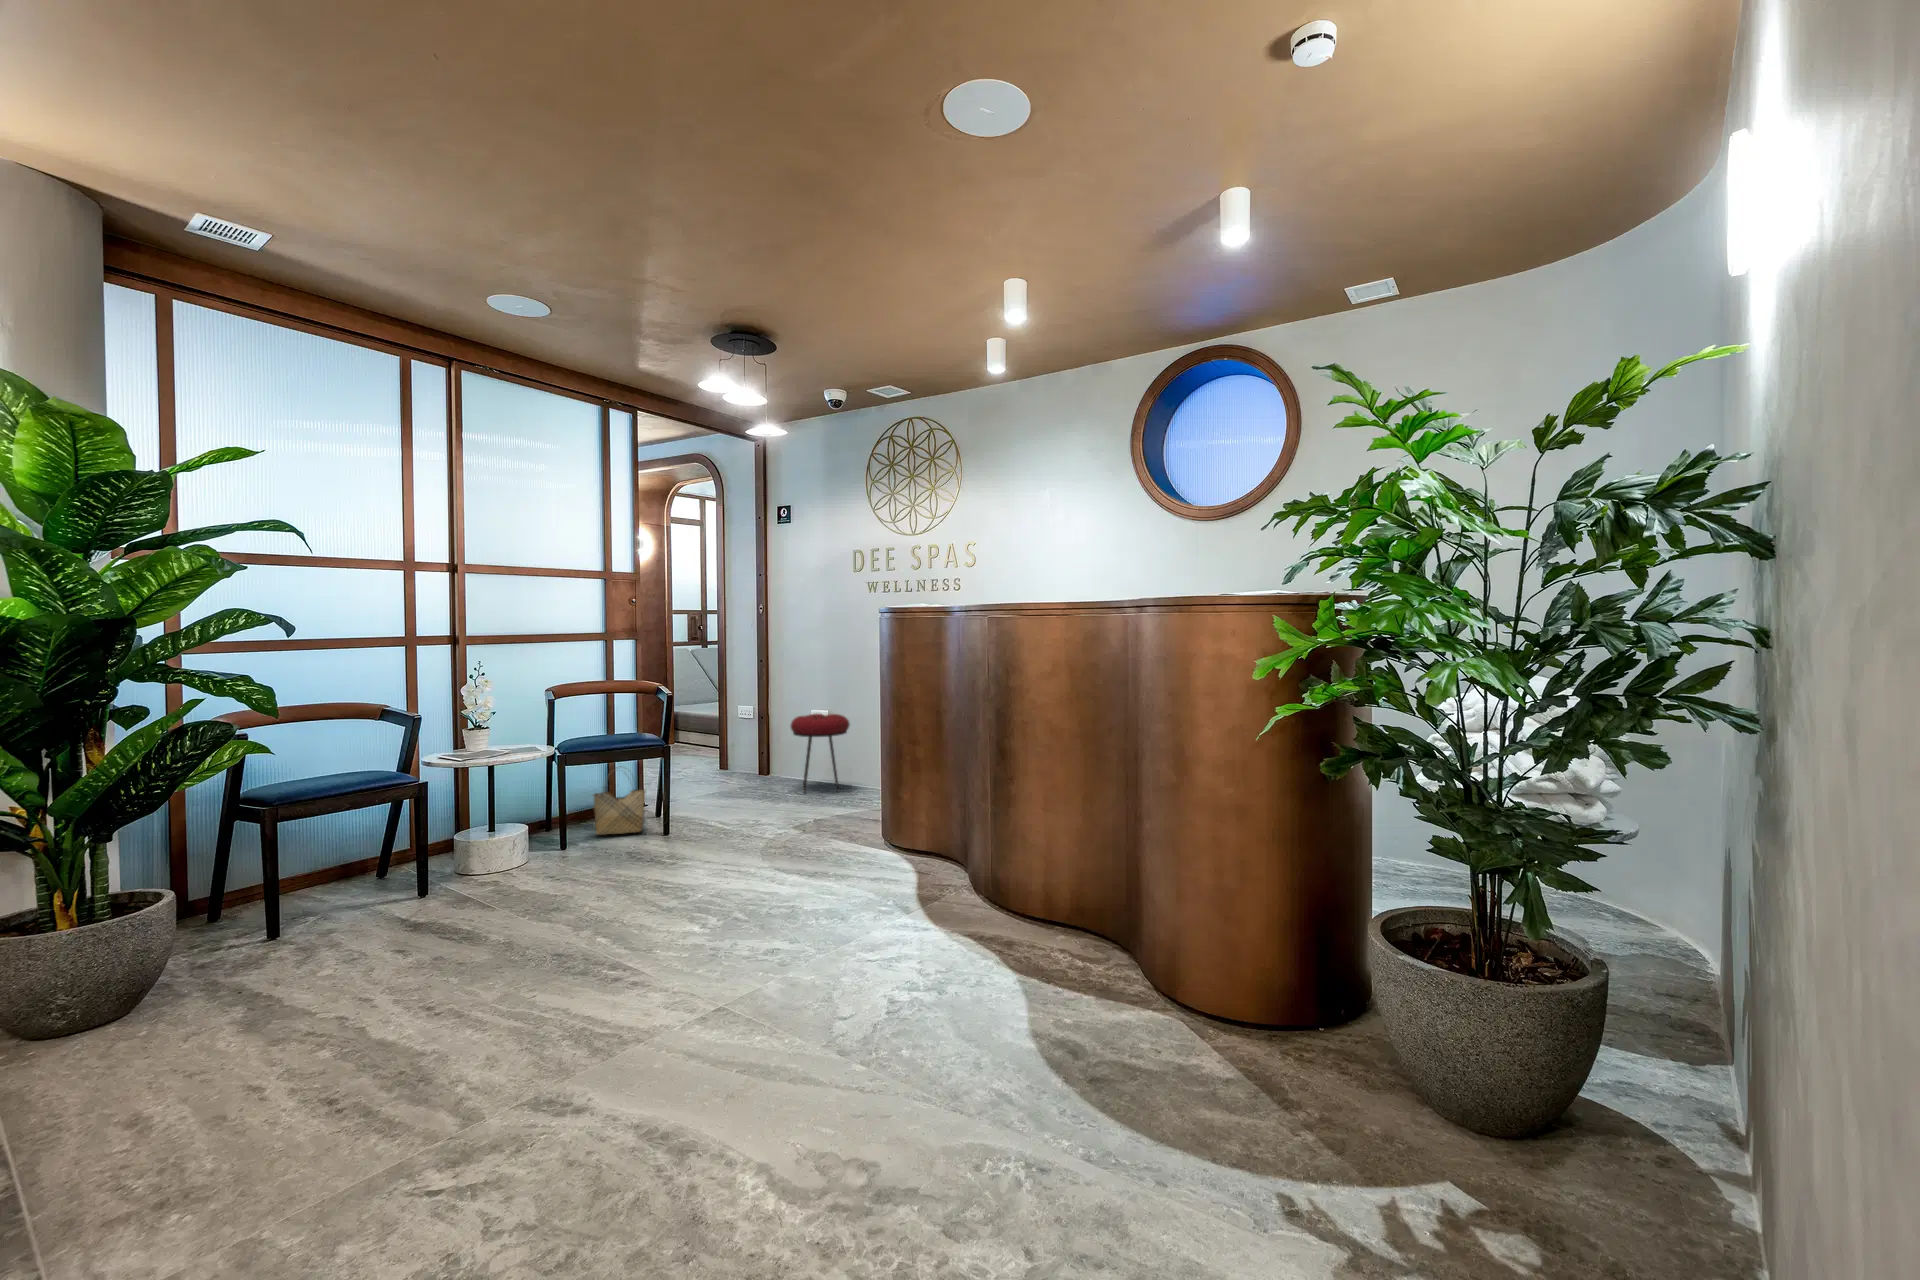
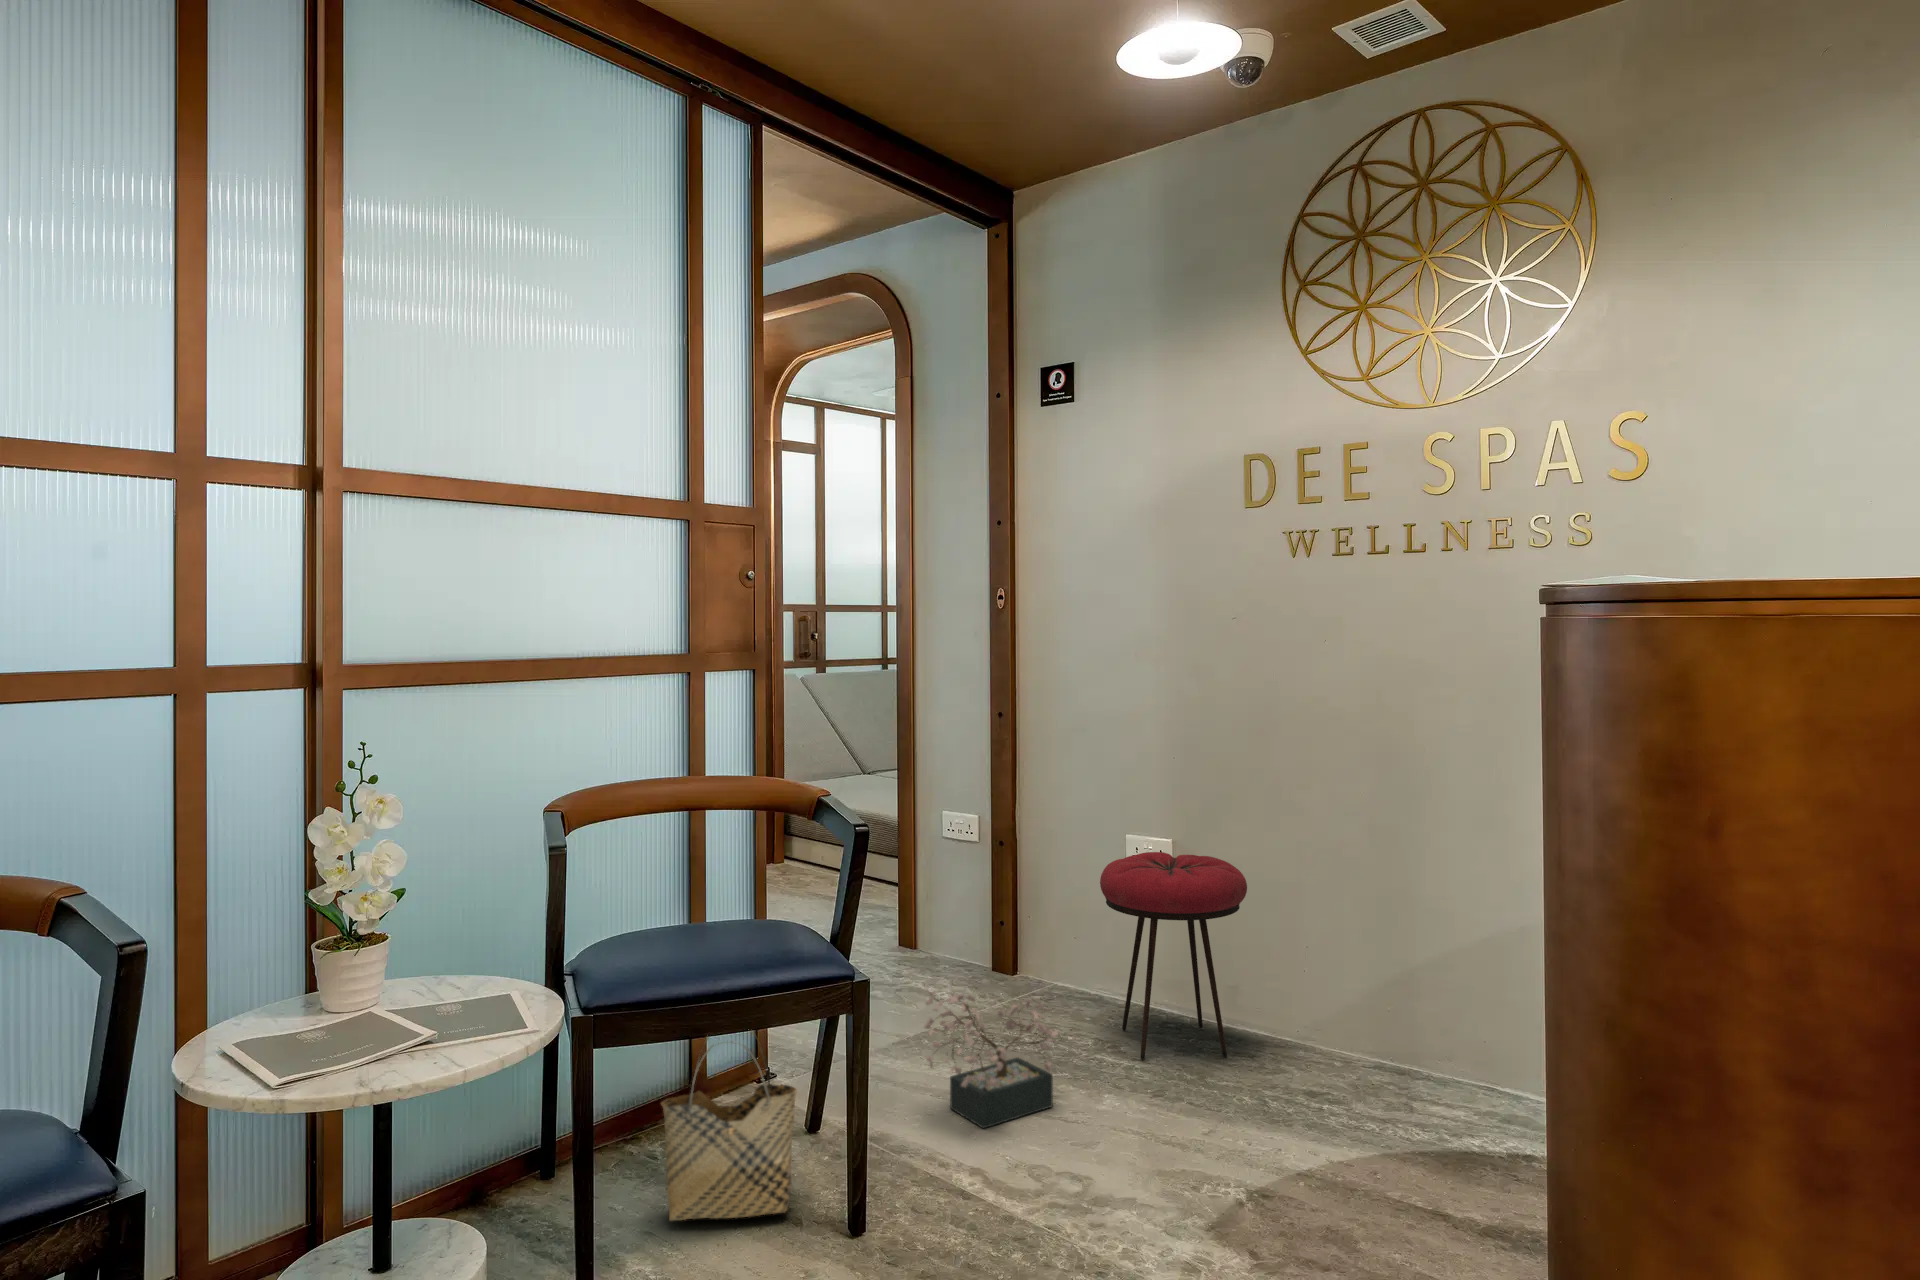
decorative plant: none [705,762,763,812] -> present [924,991,1058,1128]

